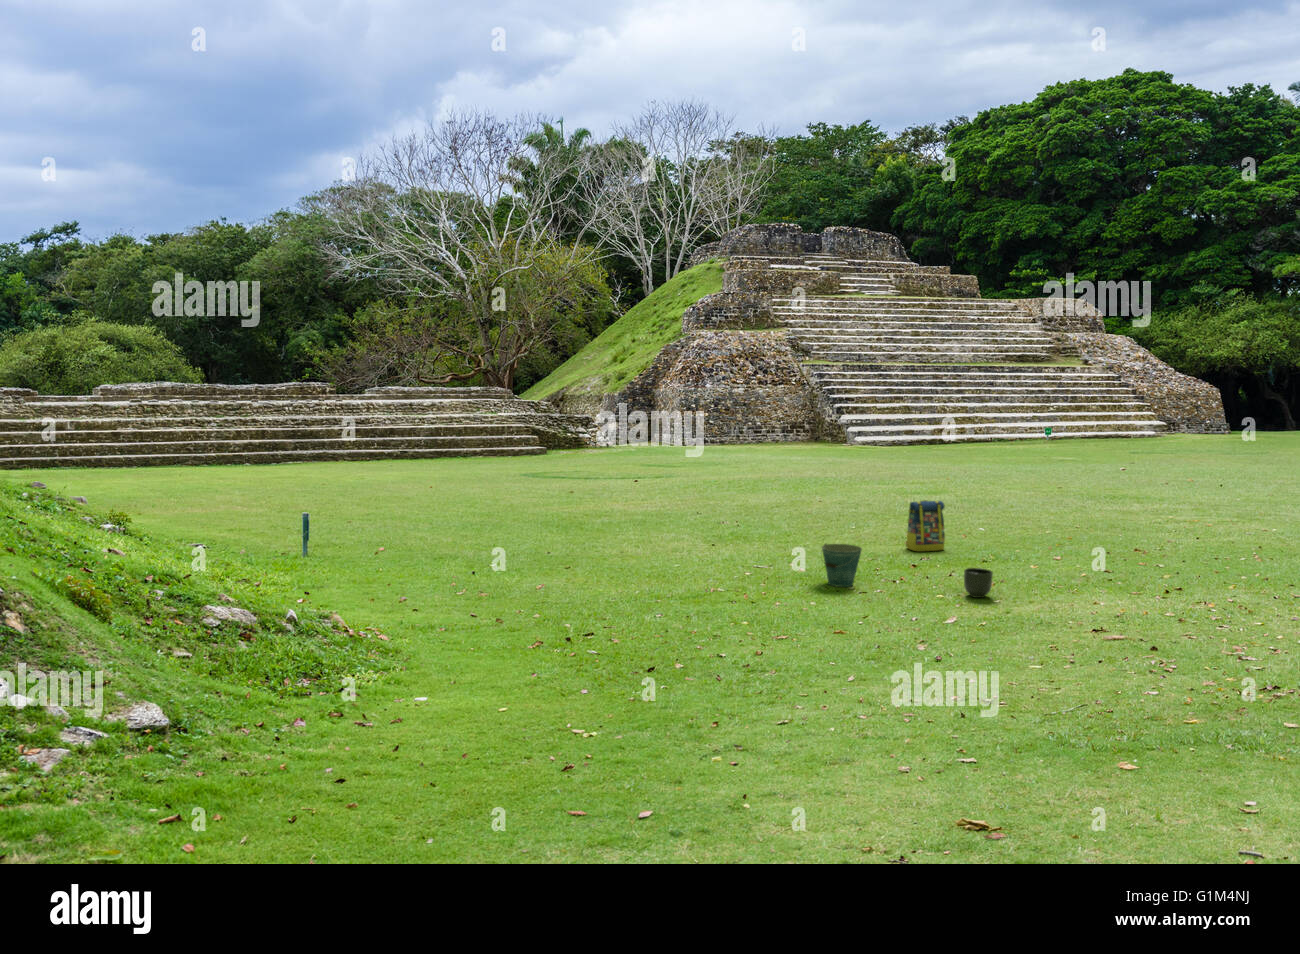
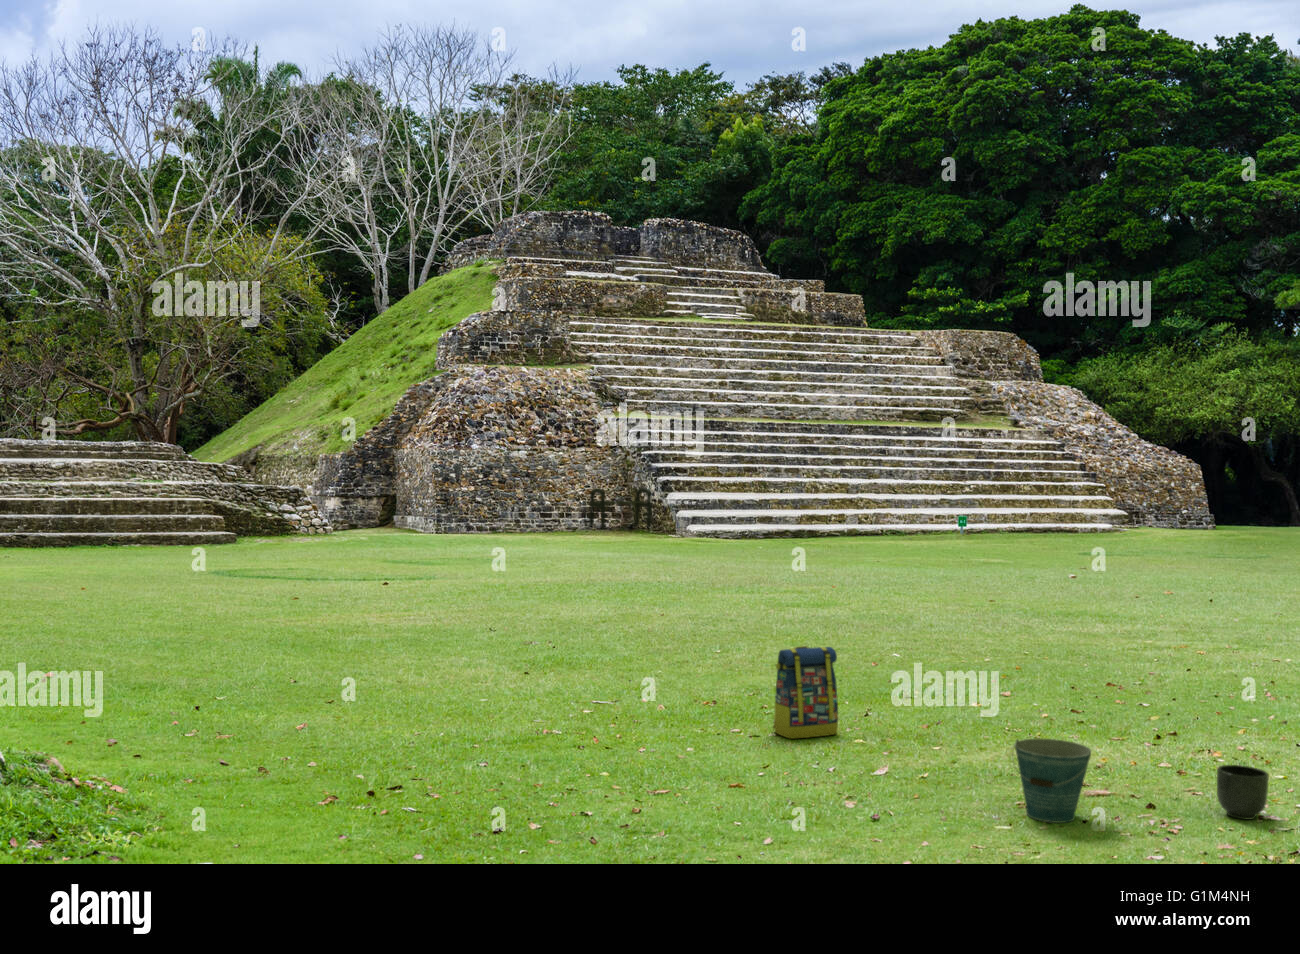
bench: none [788,410,829,437] -> present [589,488,652,529]
bucket: present [822,544,862,587] -> present [1014,738,1091,823]
planter: present [964,568,993,598] -> present [1217,765,1269,819]

